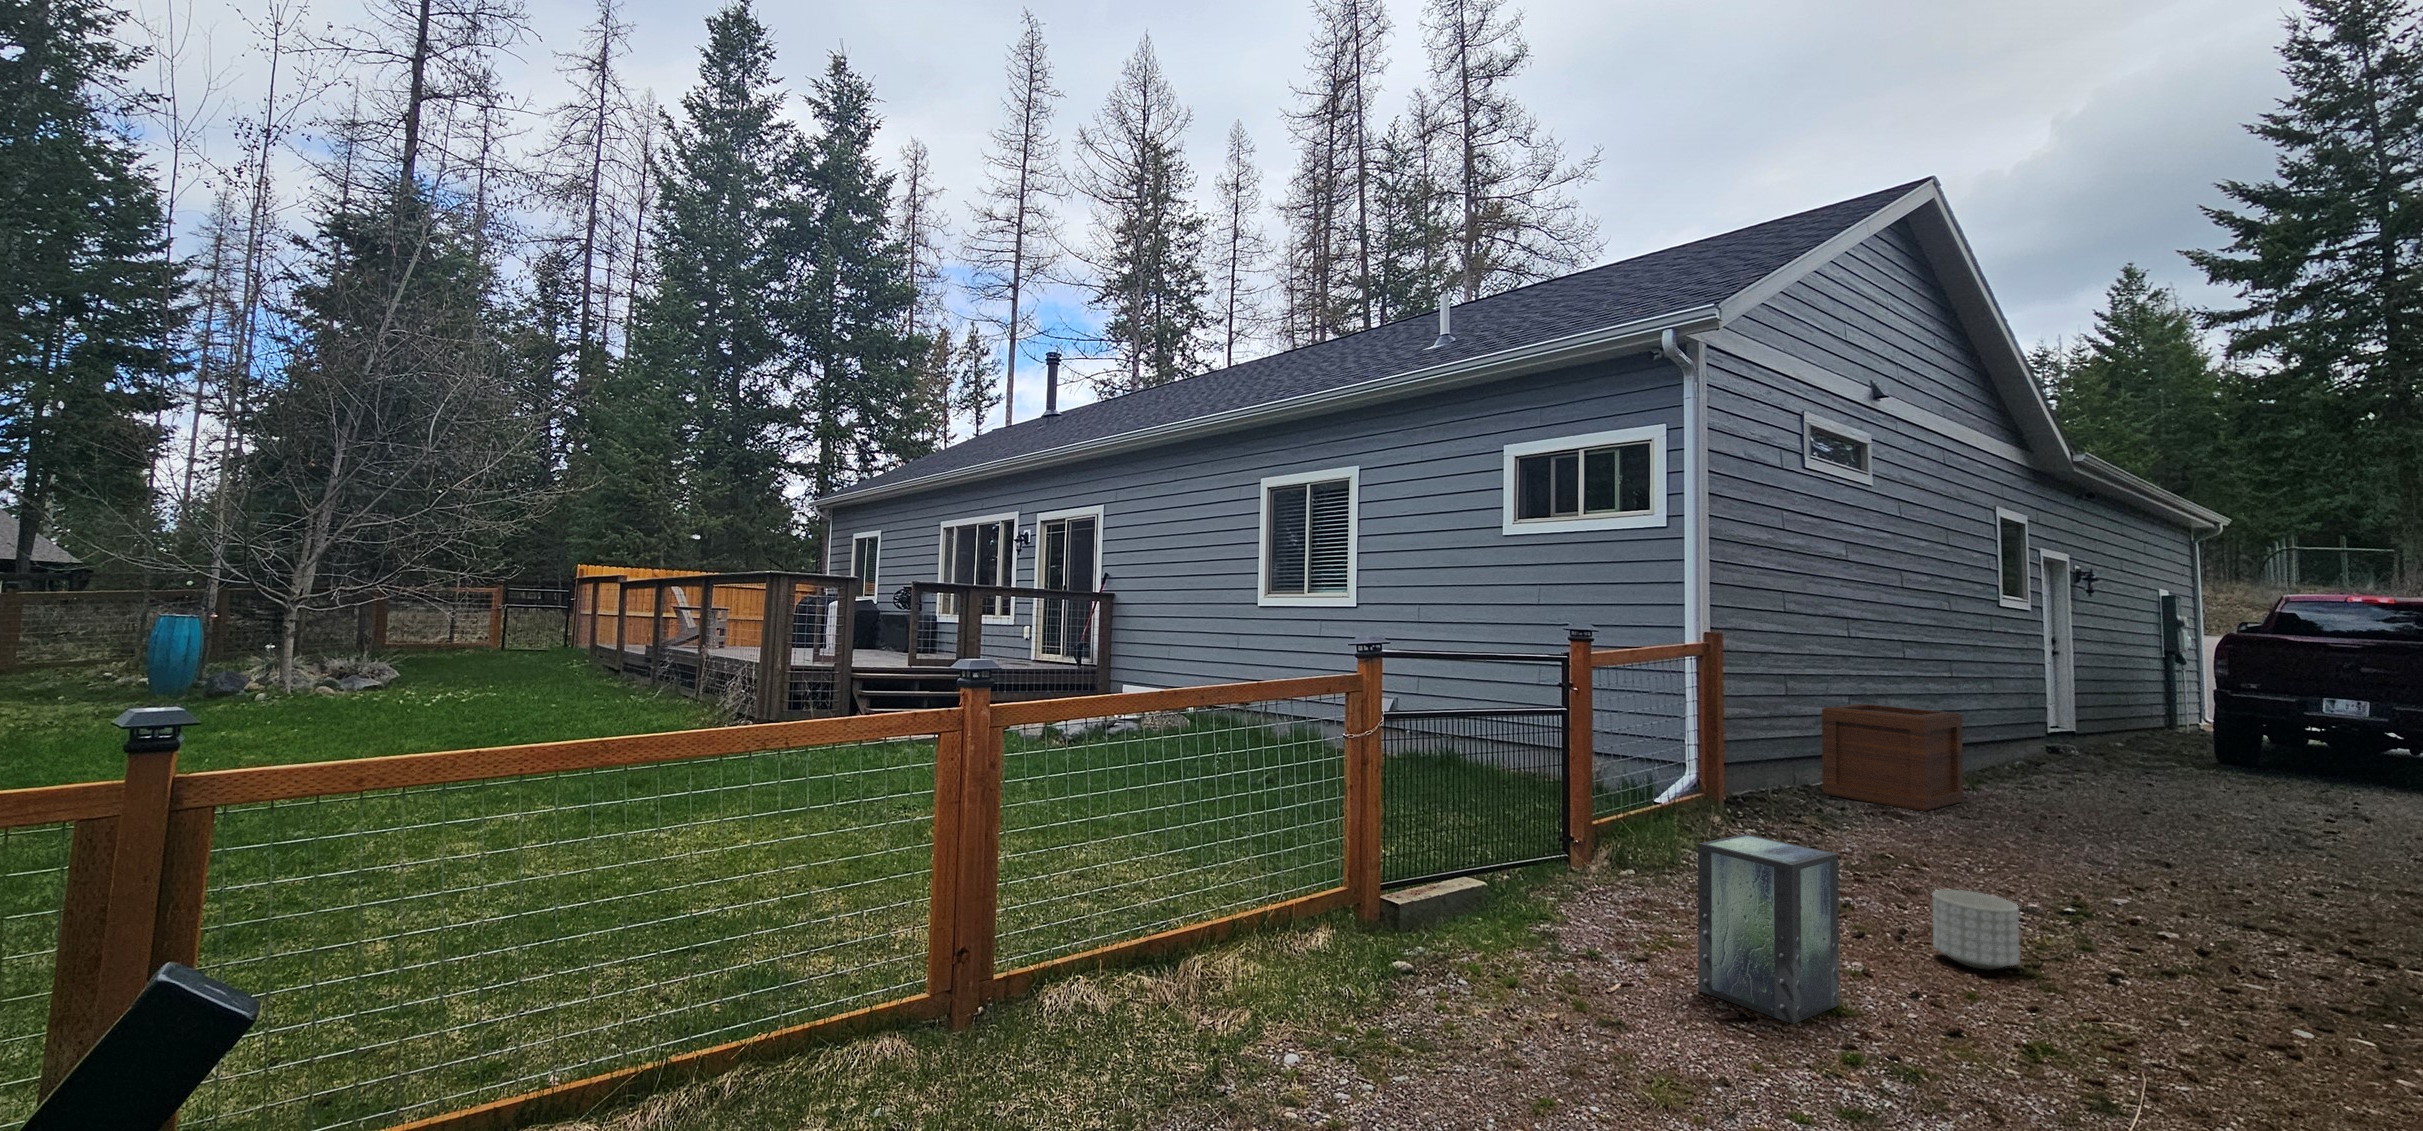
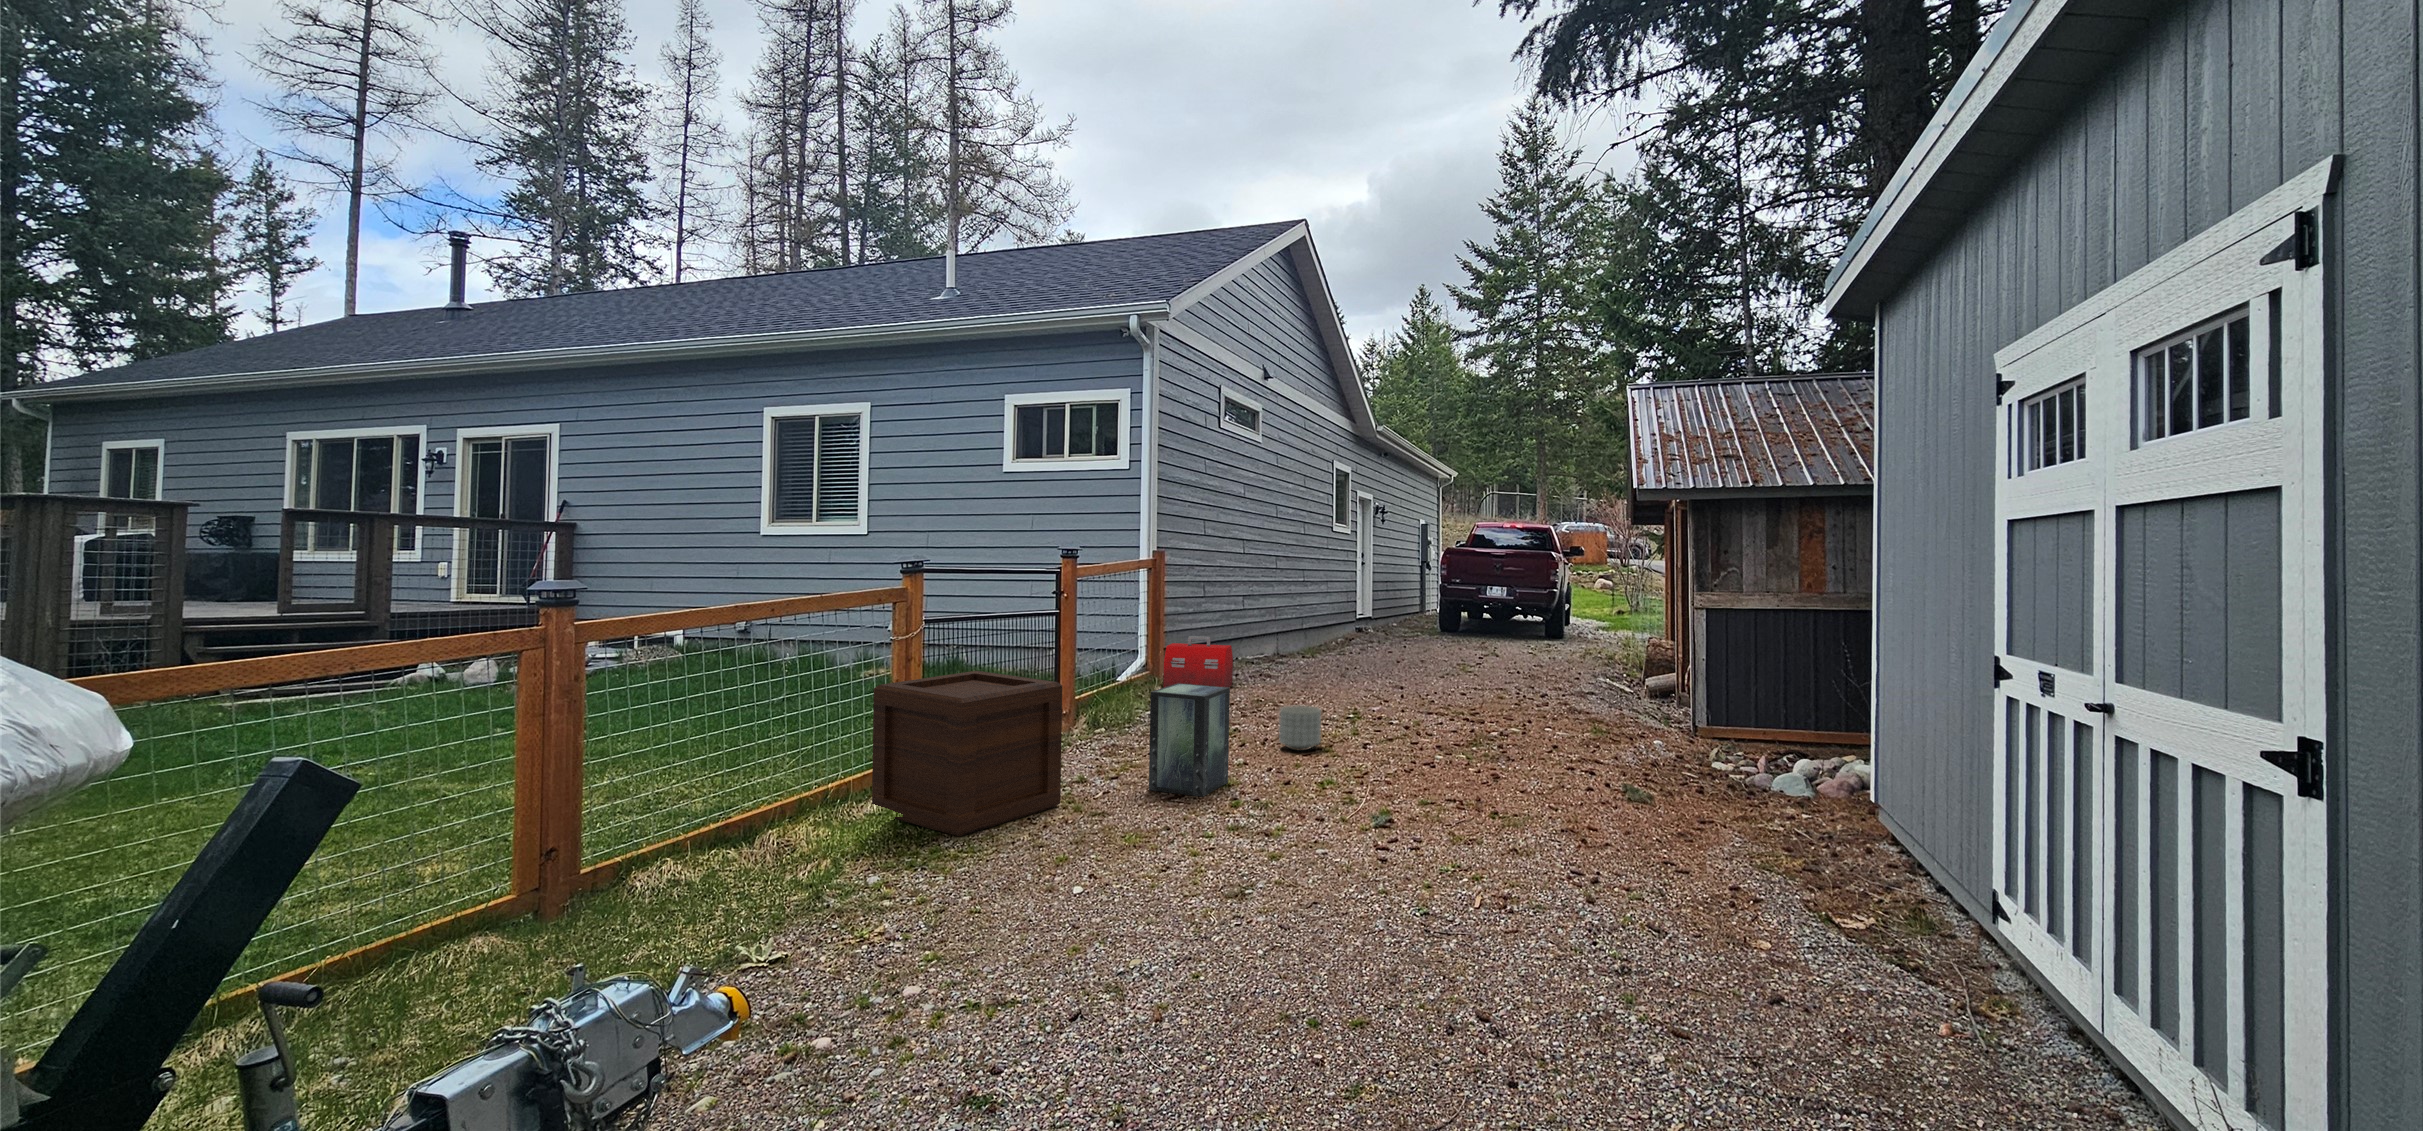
wooden crate: present [1822,704,1963,811] -> present [872,671,1062,836]
toolbox: none [1726,754,1838,838] -> present [1163,636,1233,687]

